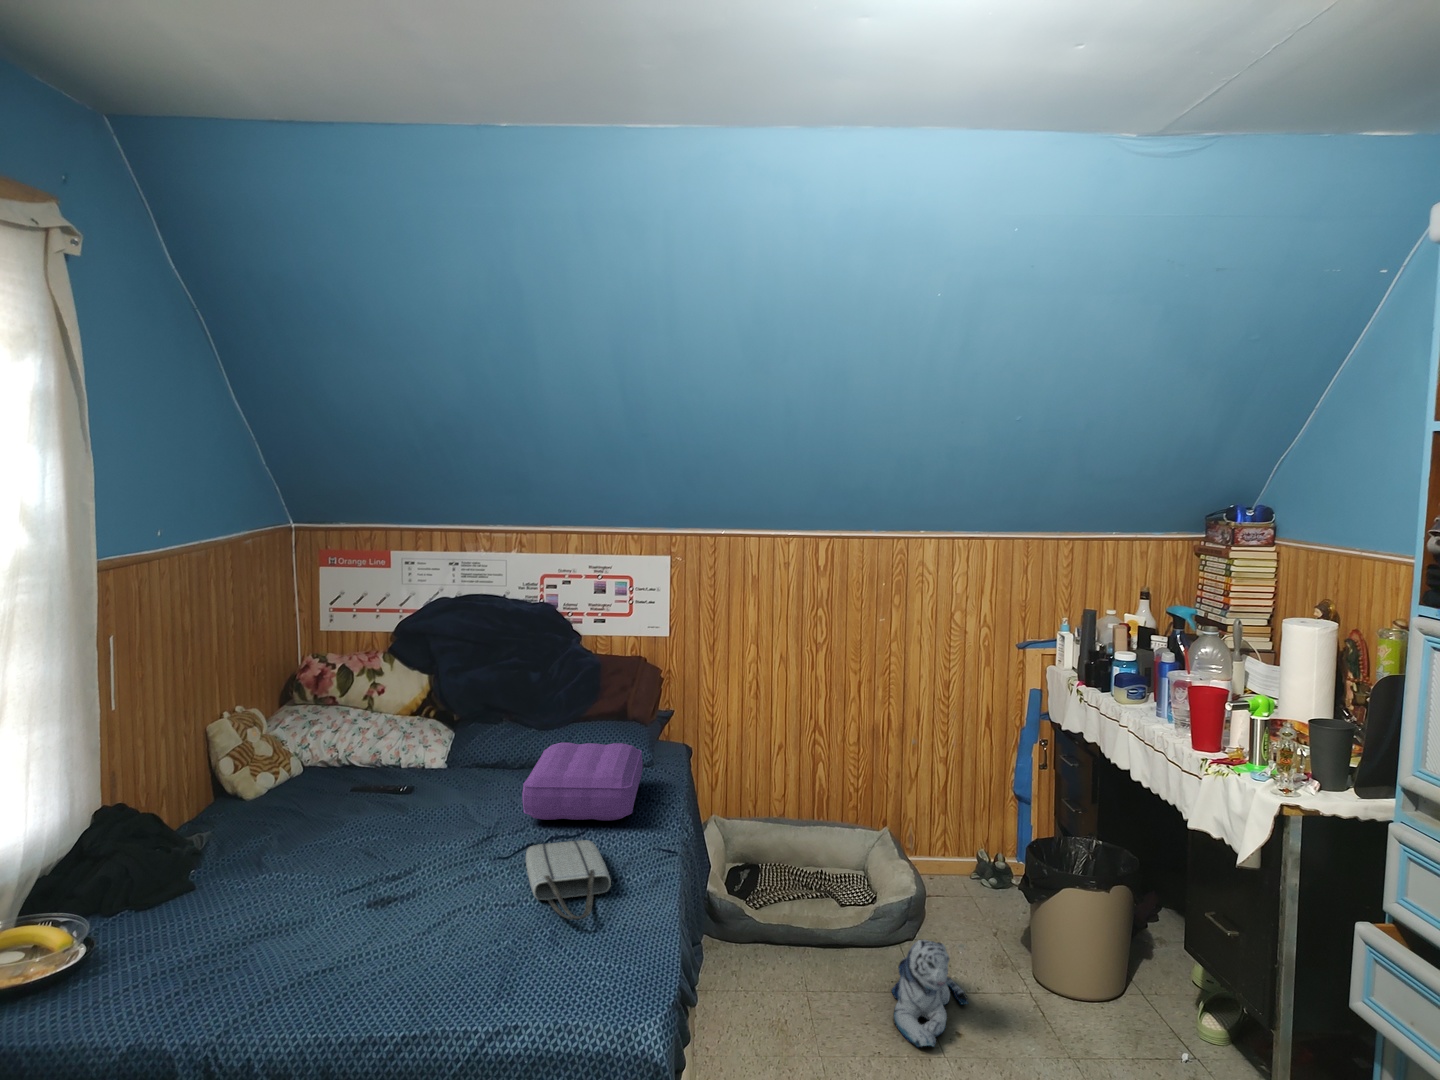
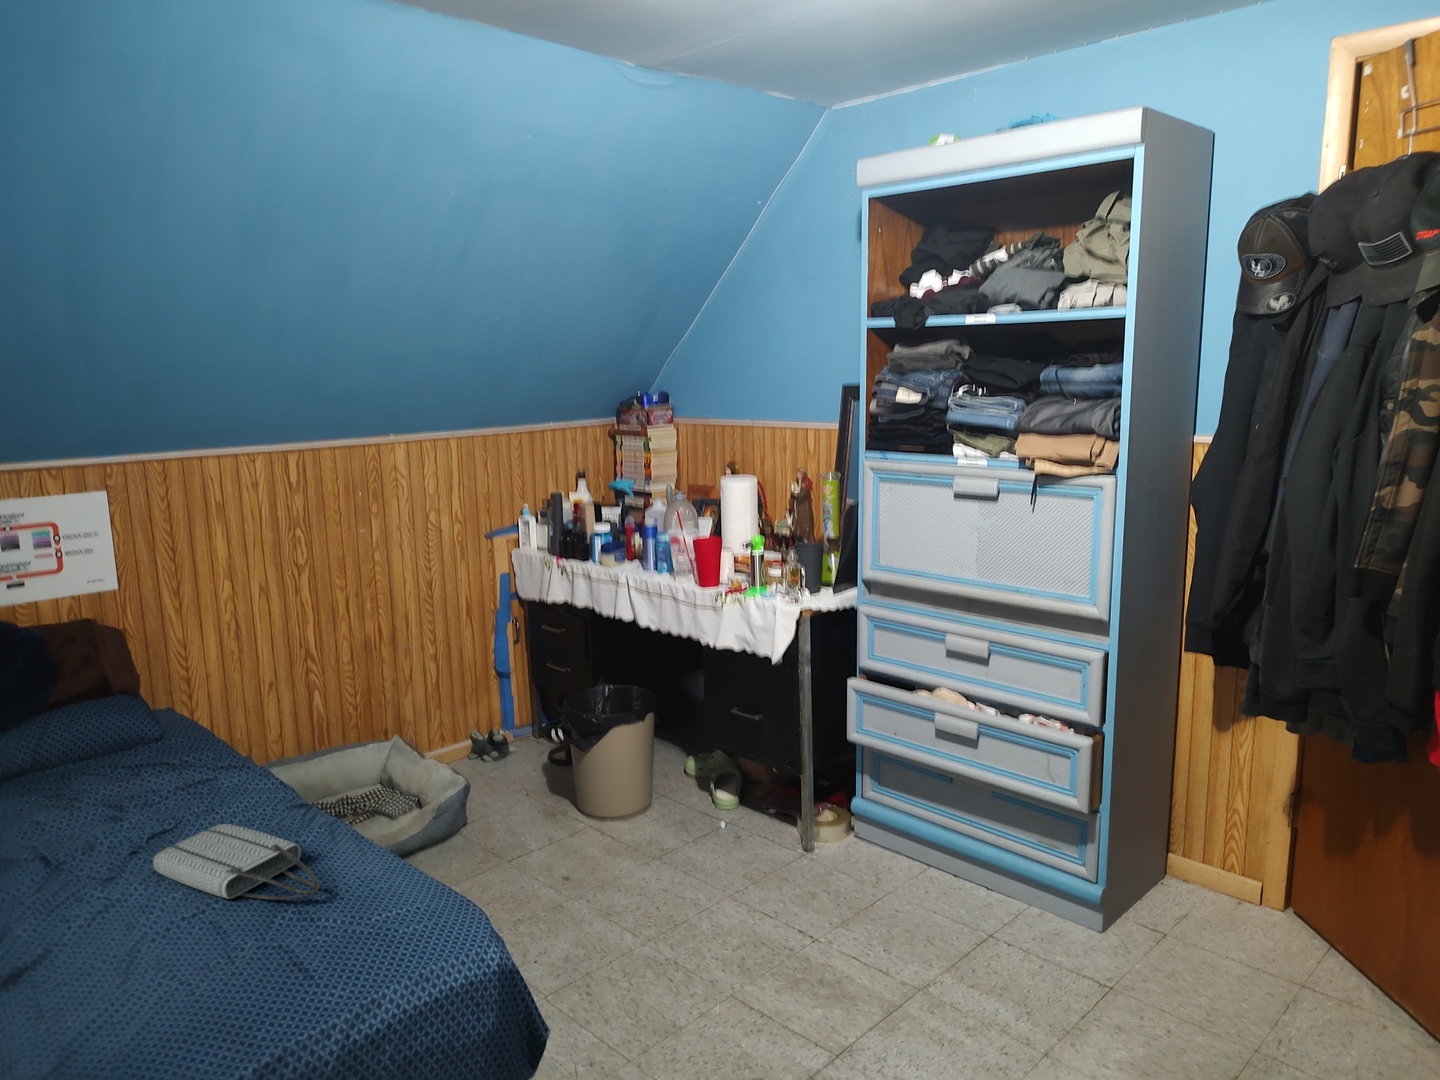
pillow: present [522,743,643,821] -> none [45,717,232,831]
plush toy: present [891,940,968,1047] -> none [496,803,568,894]

